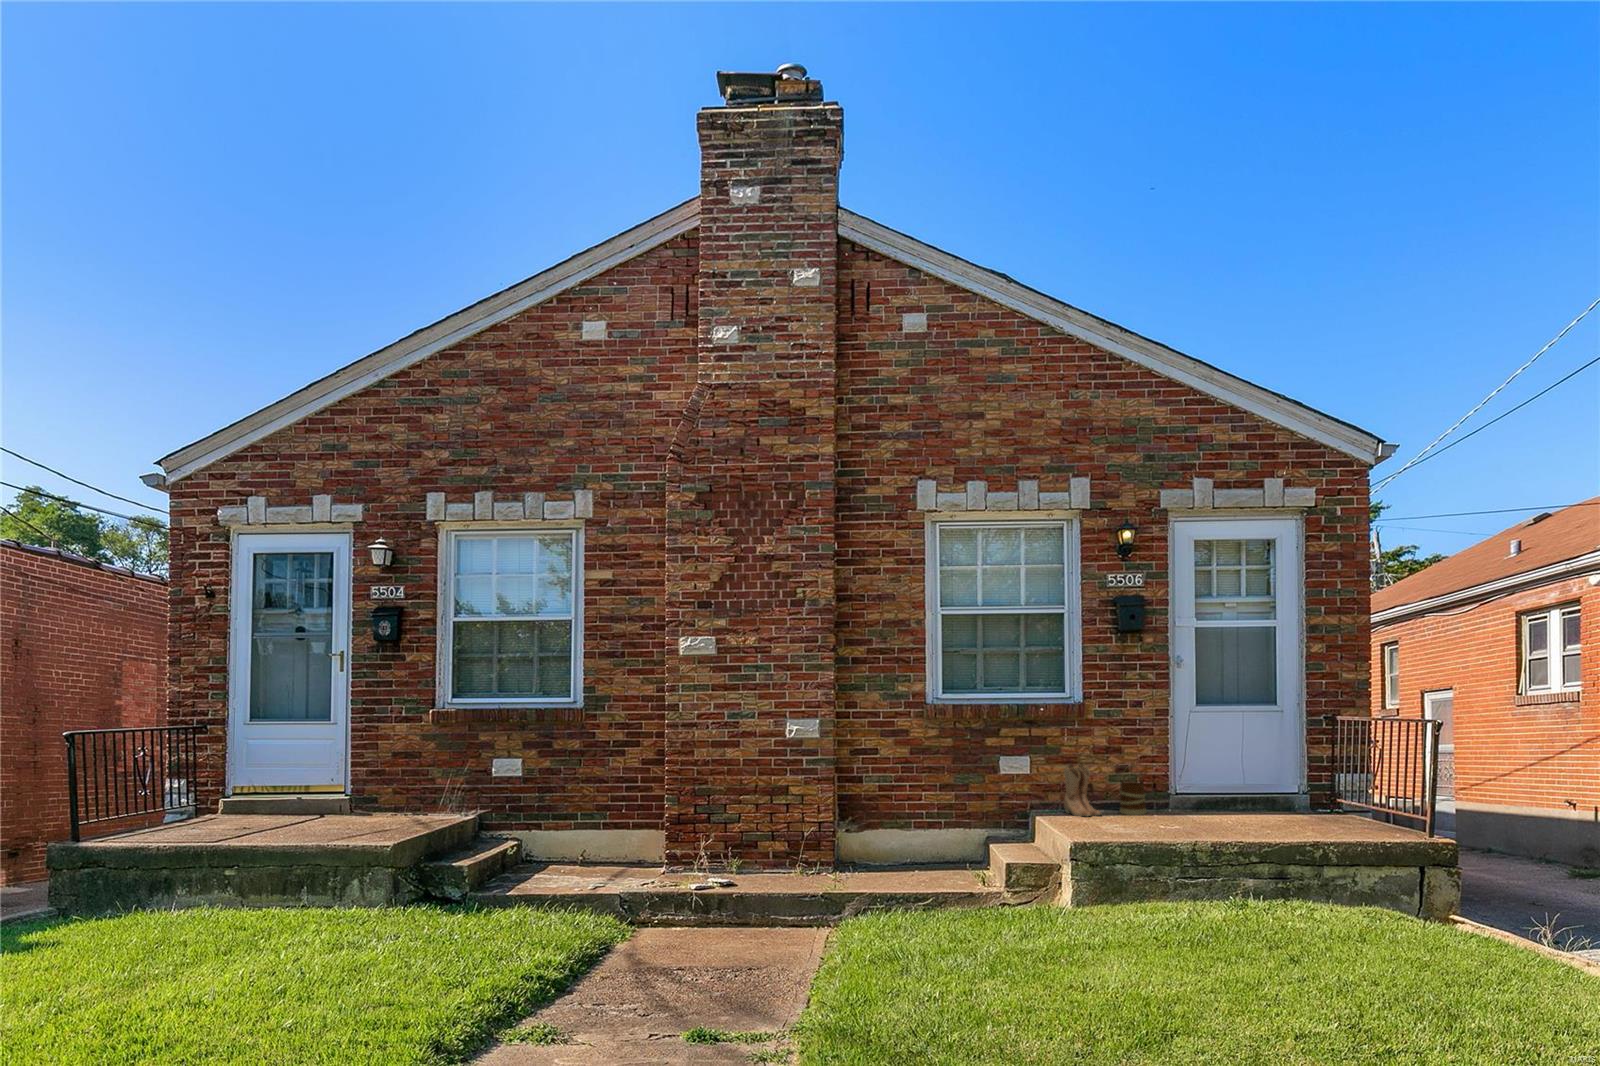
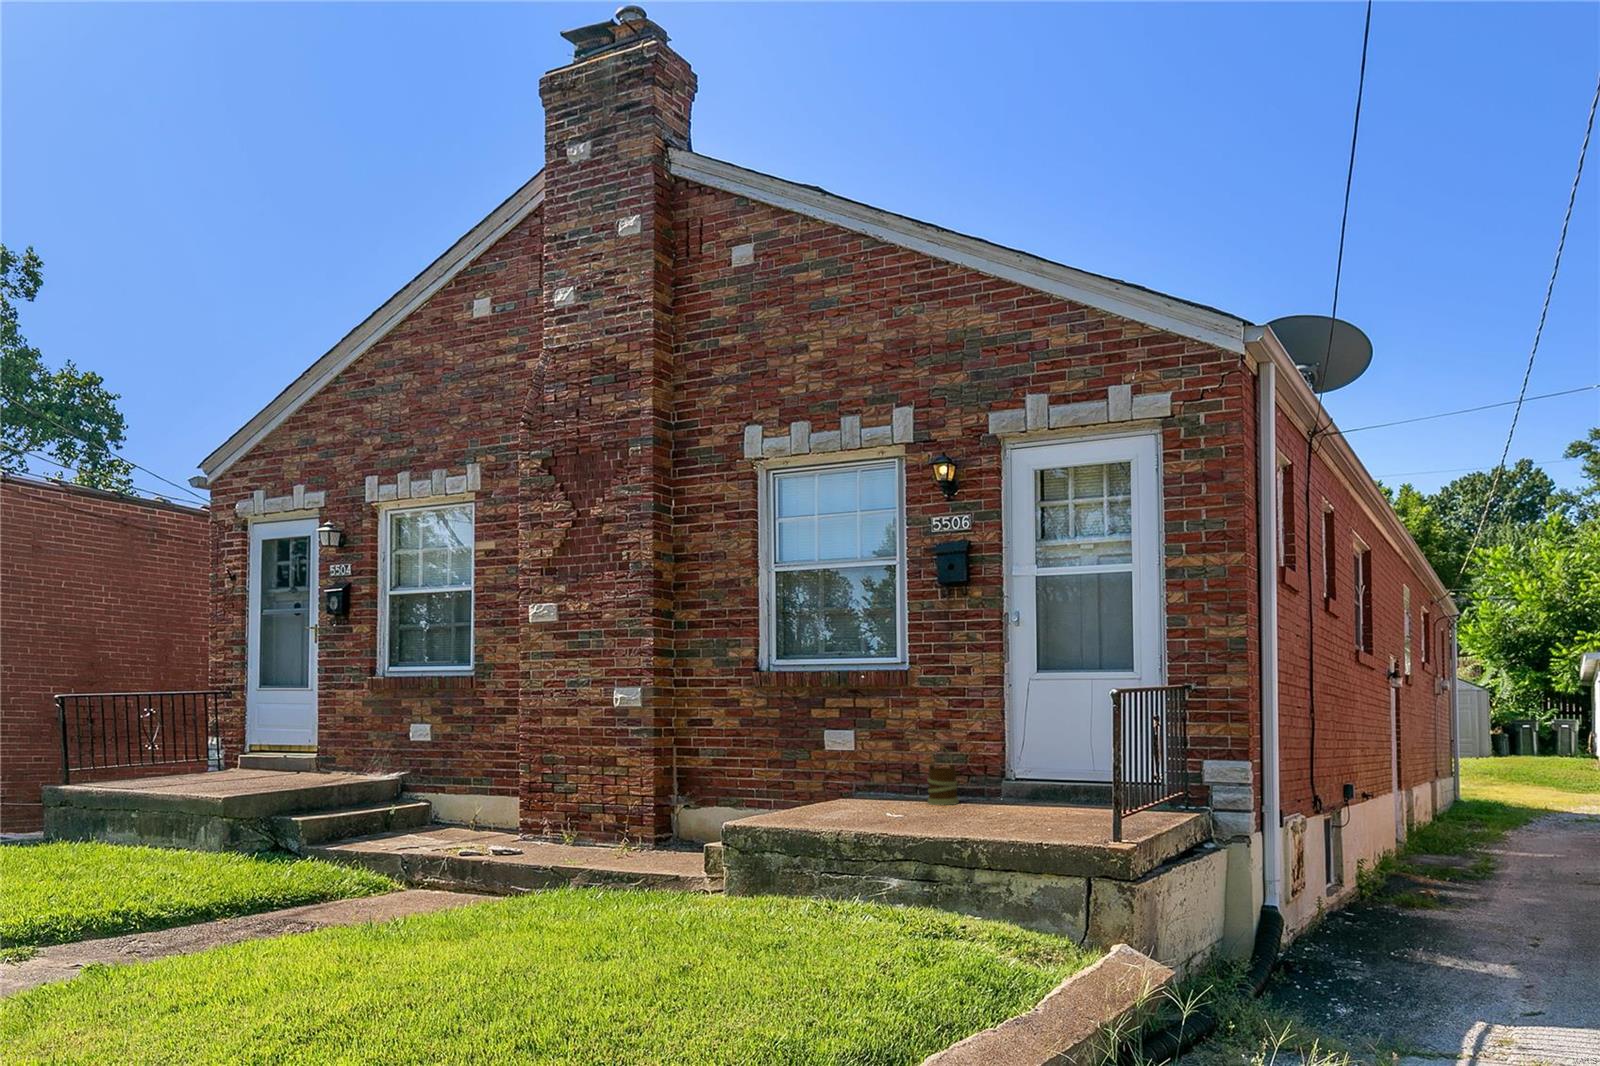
boots: present [1064,766,1101,817] -> none [867,745,901,803]

